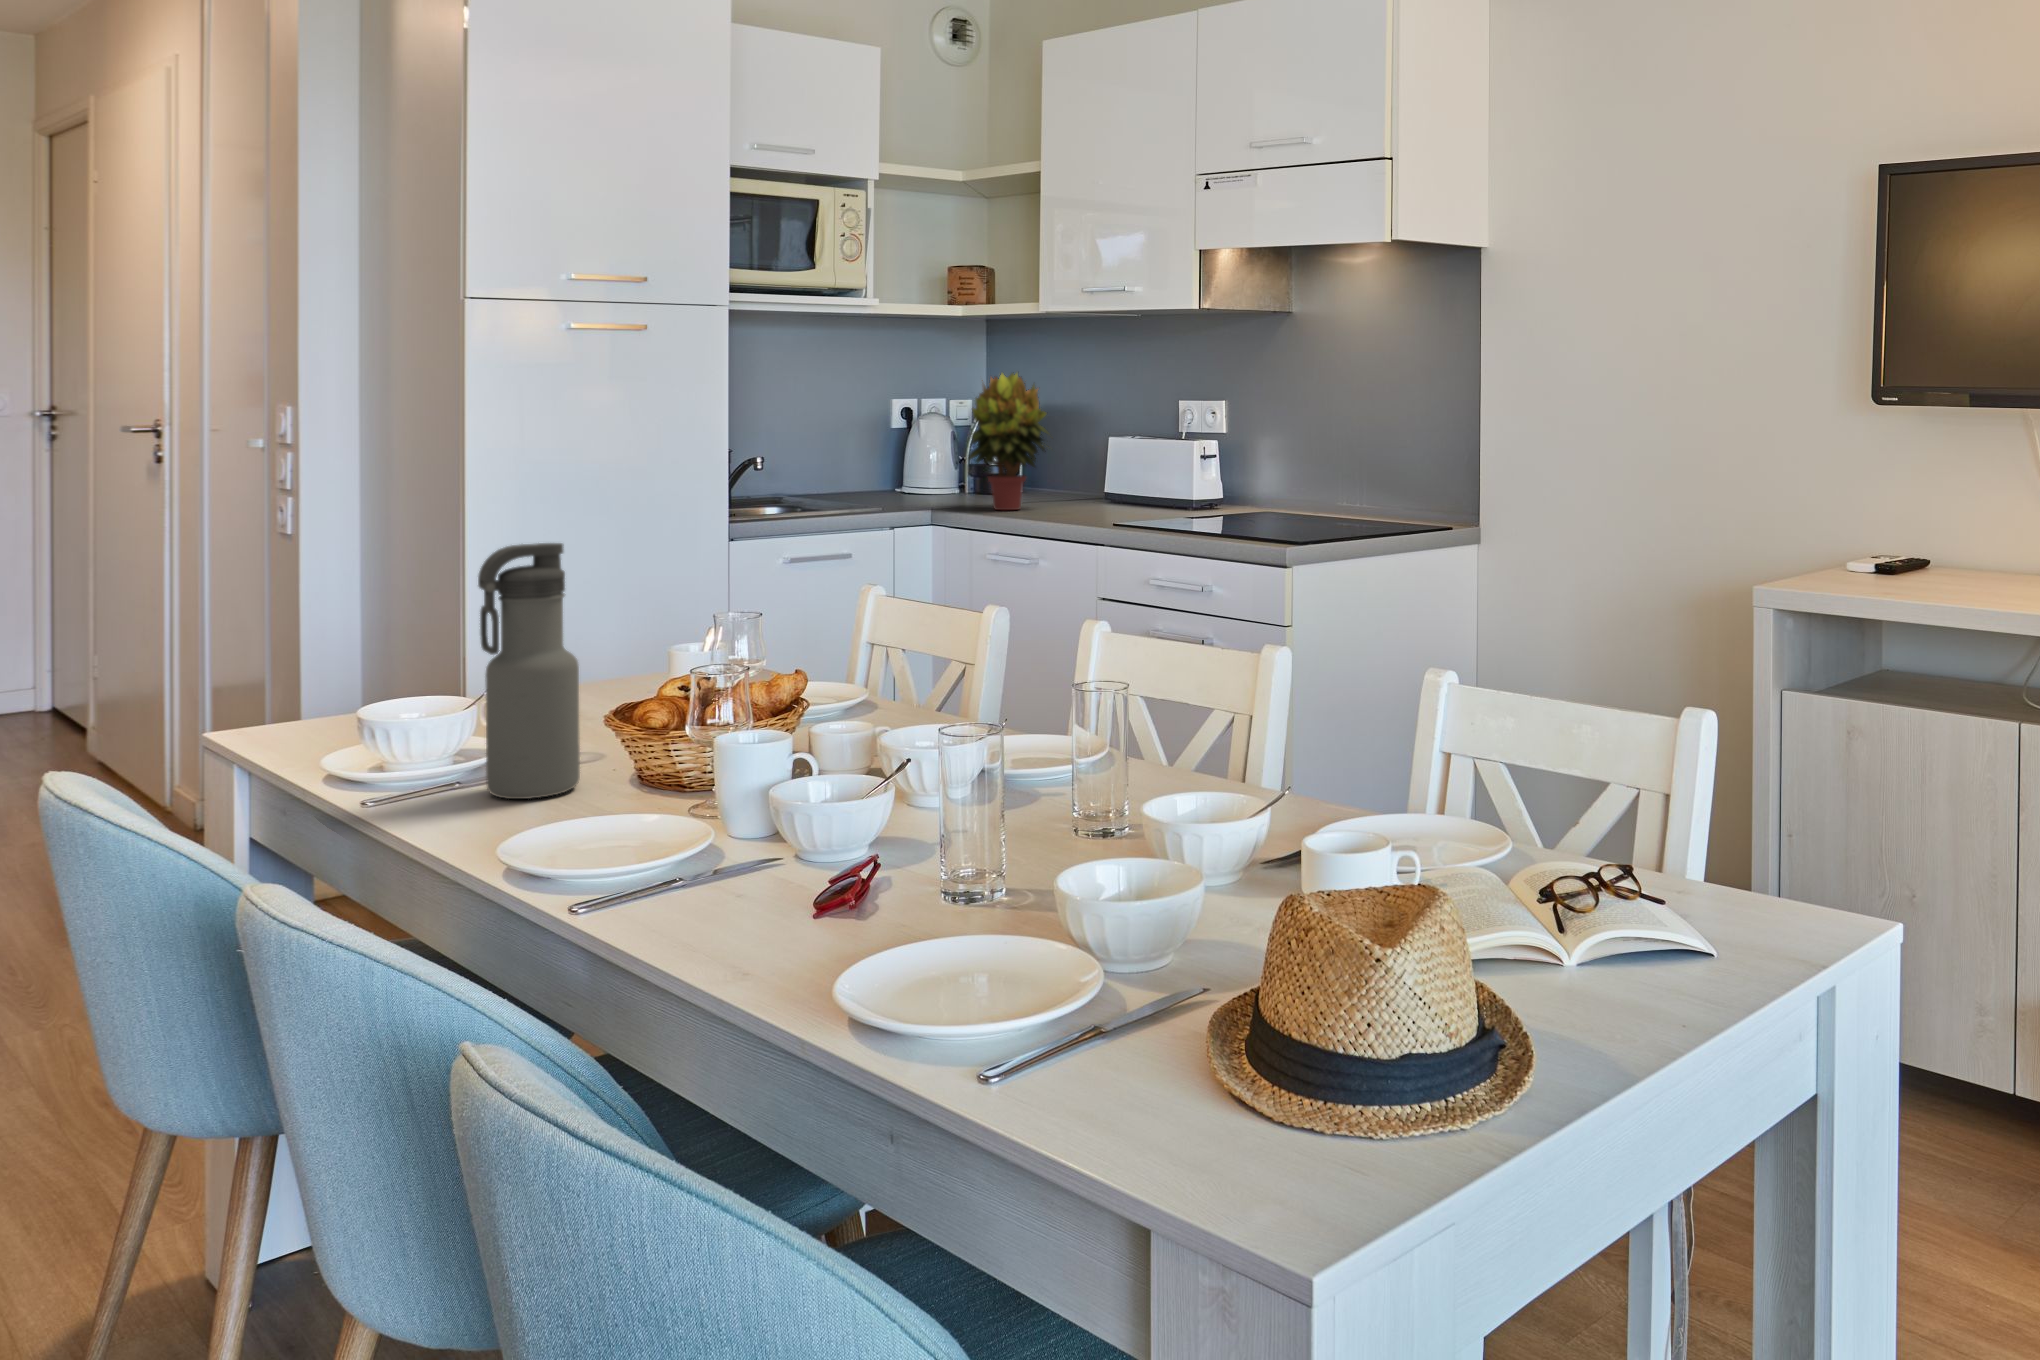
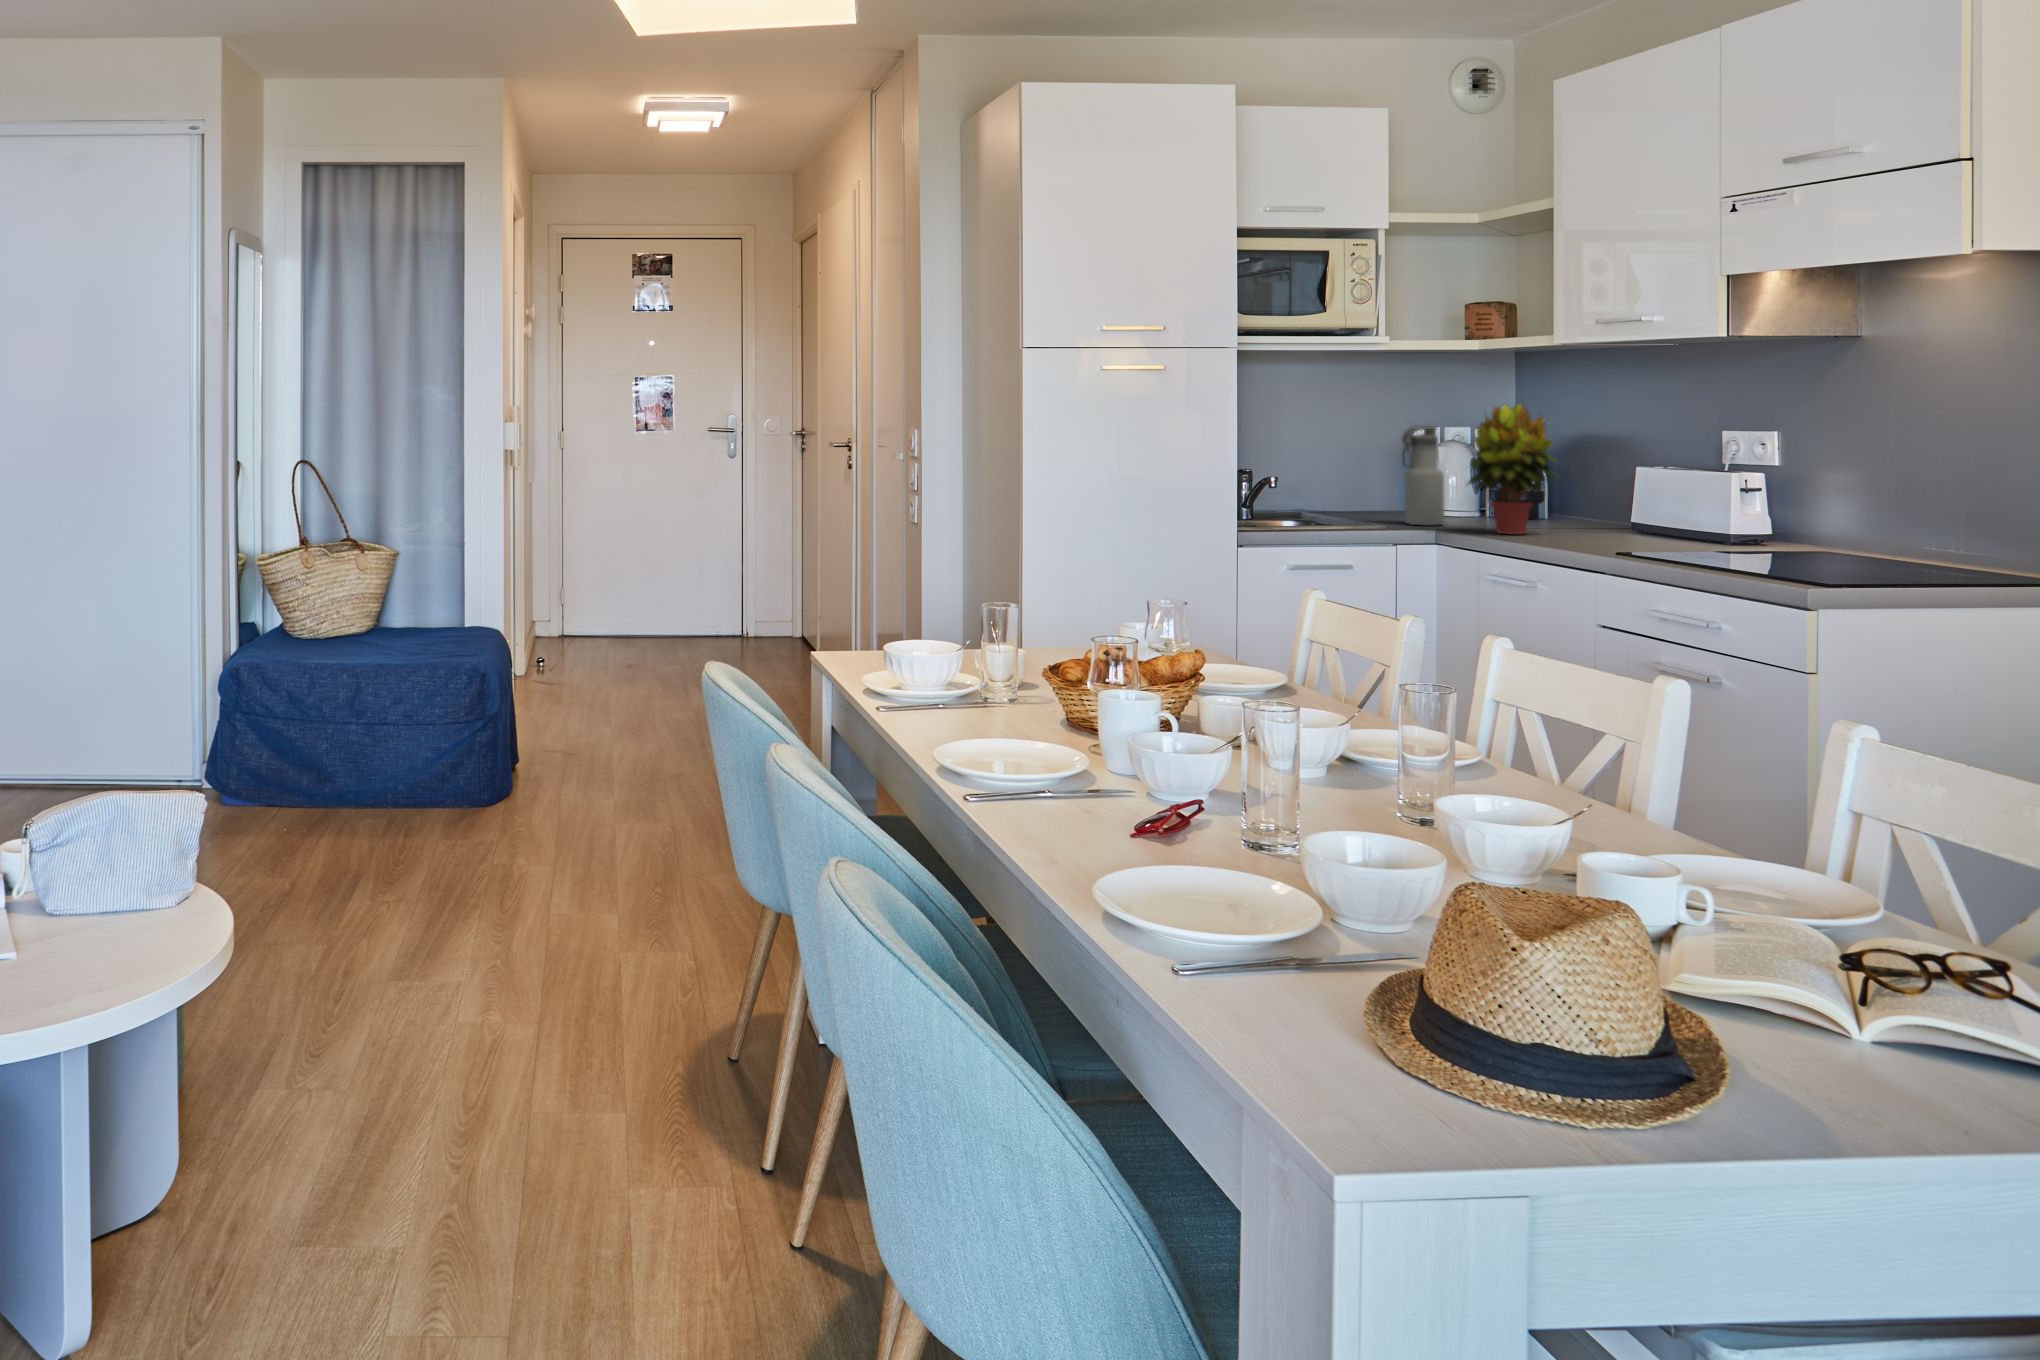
water bottle: present [478,543,580,799] -> present [1402,426,1445,525]

